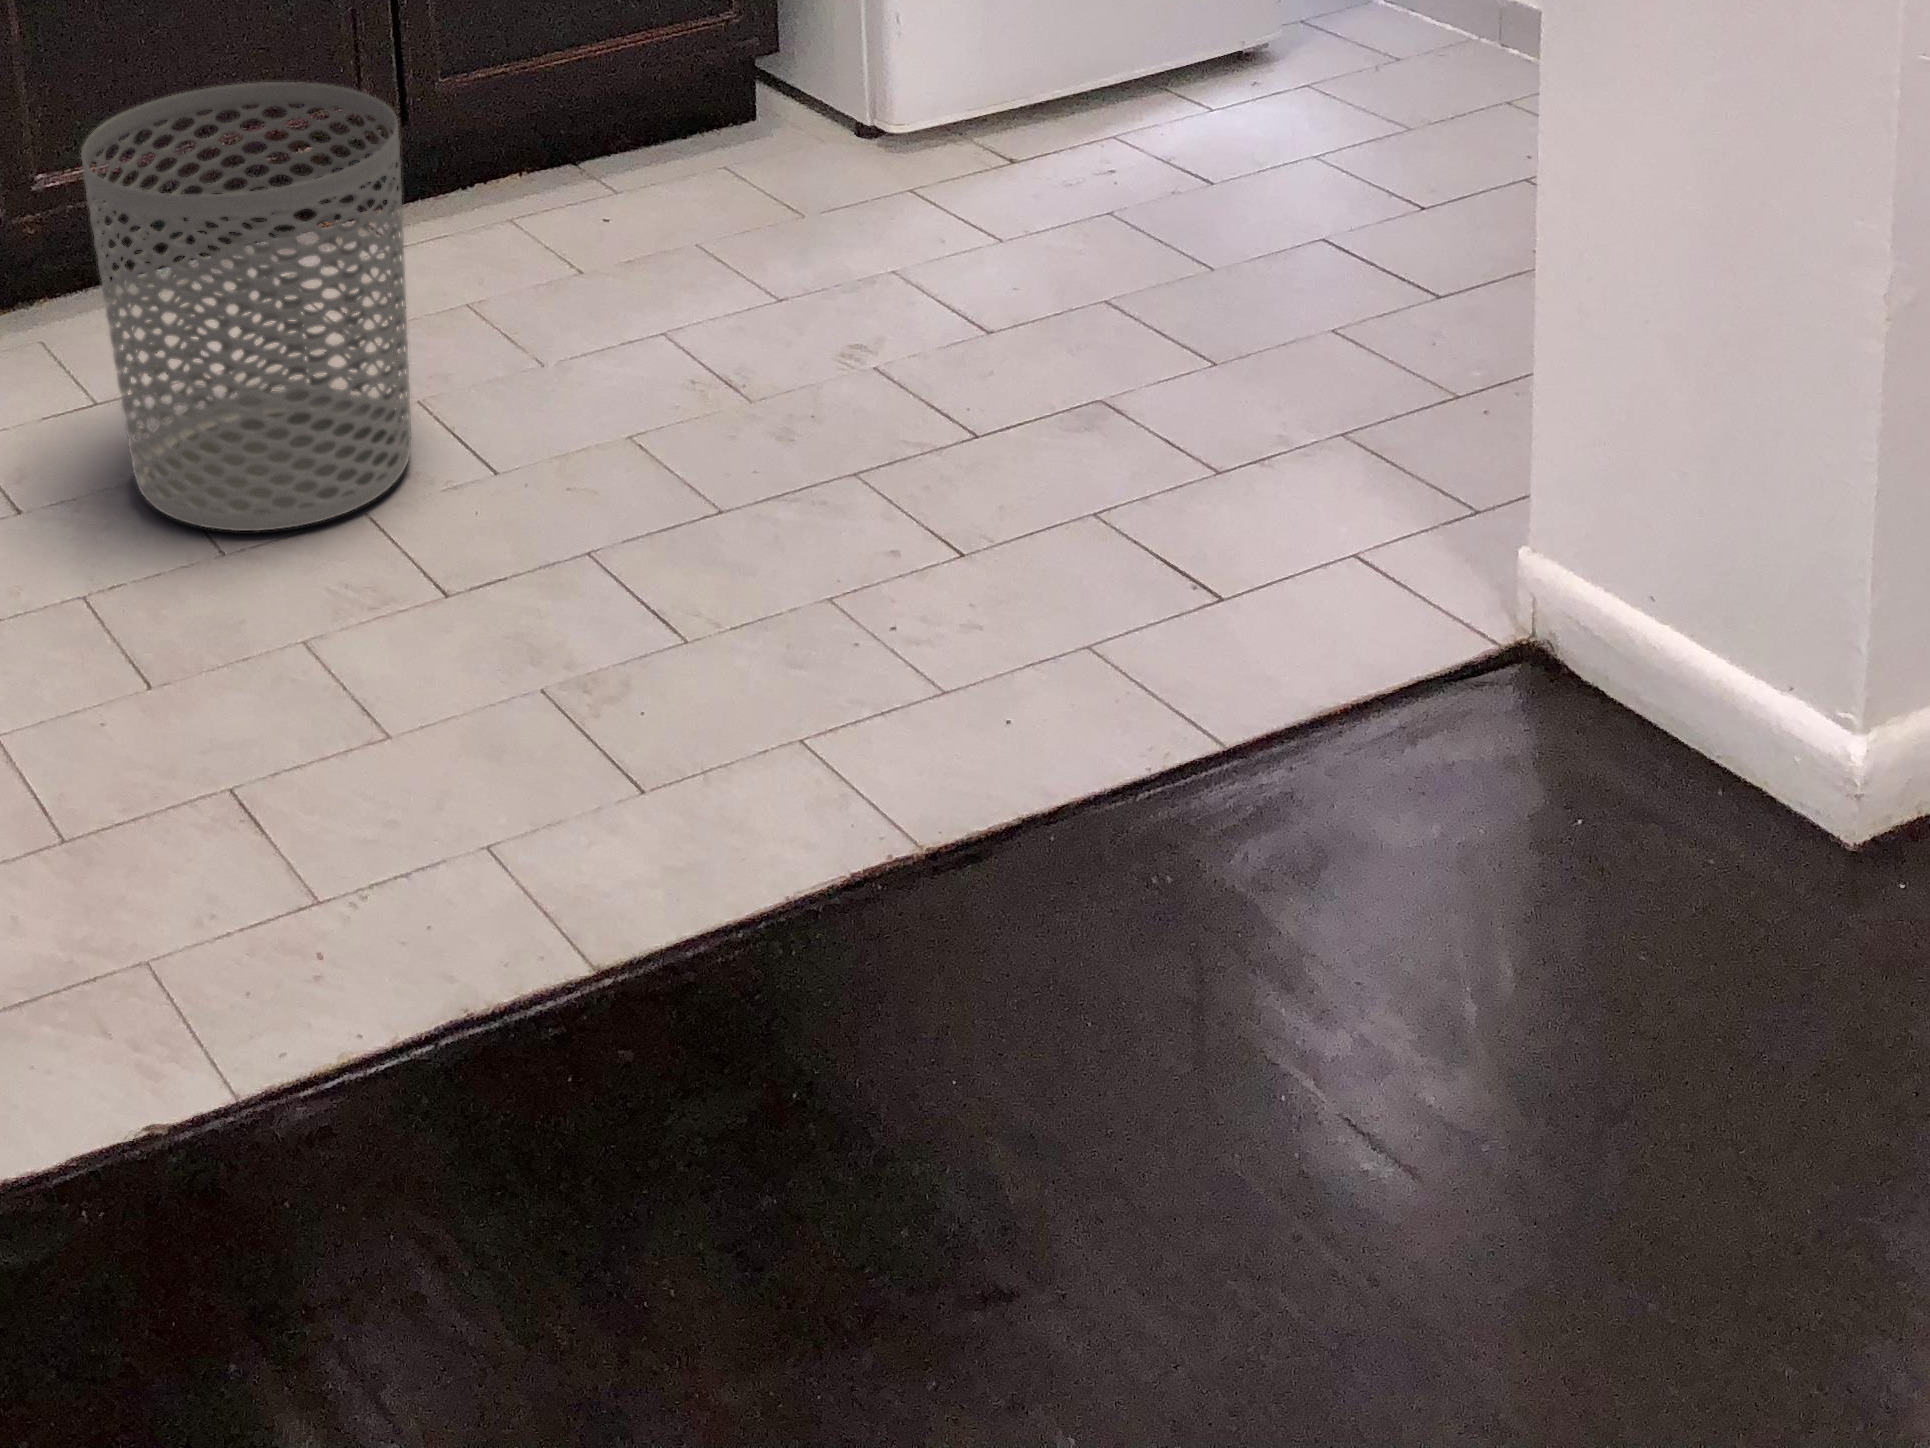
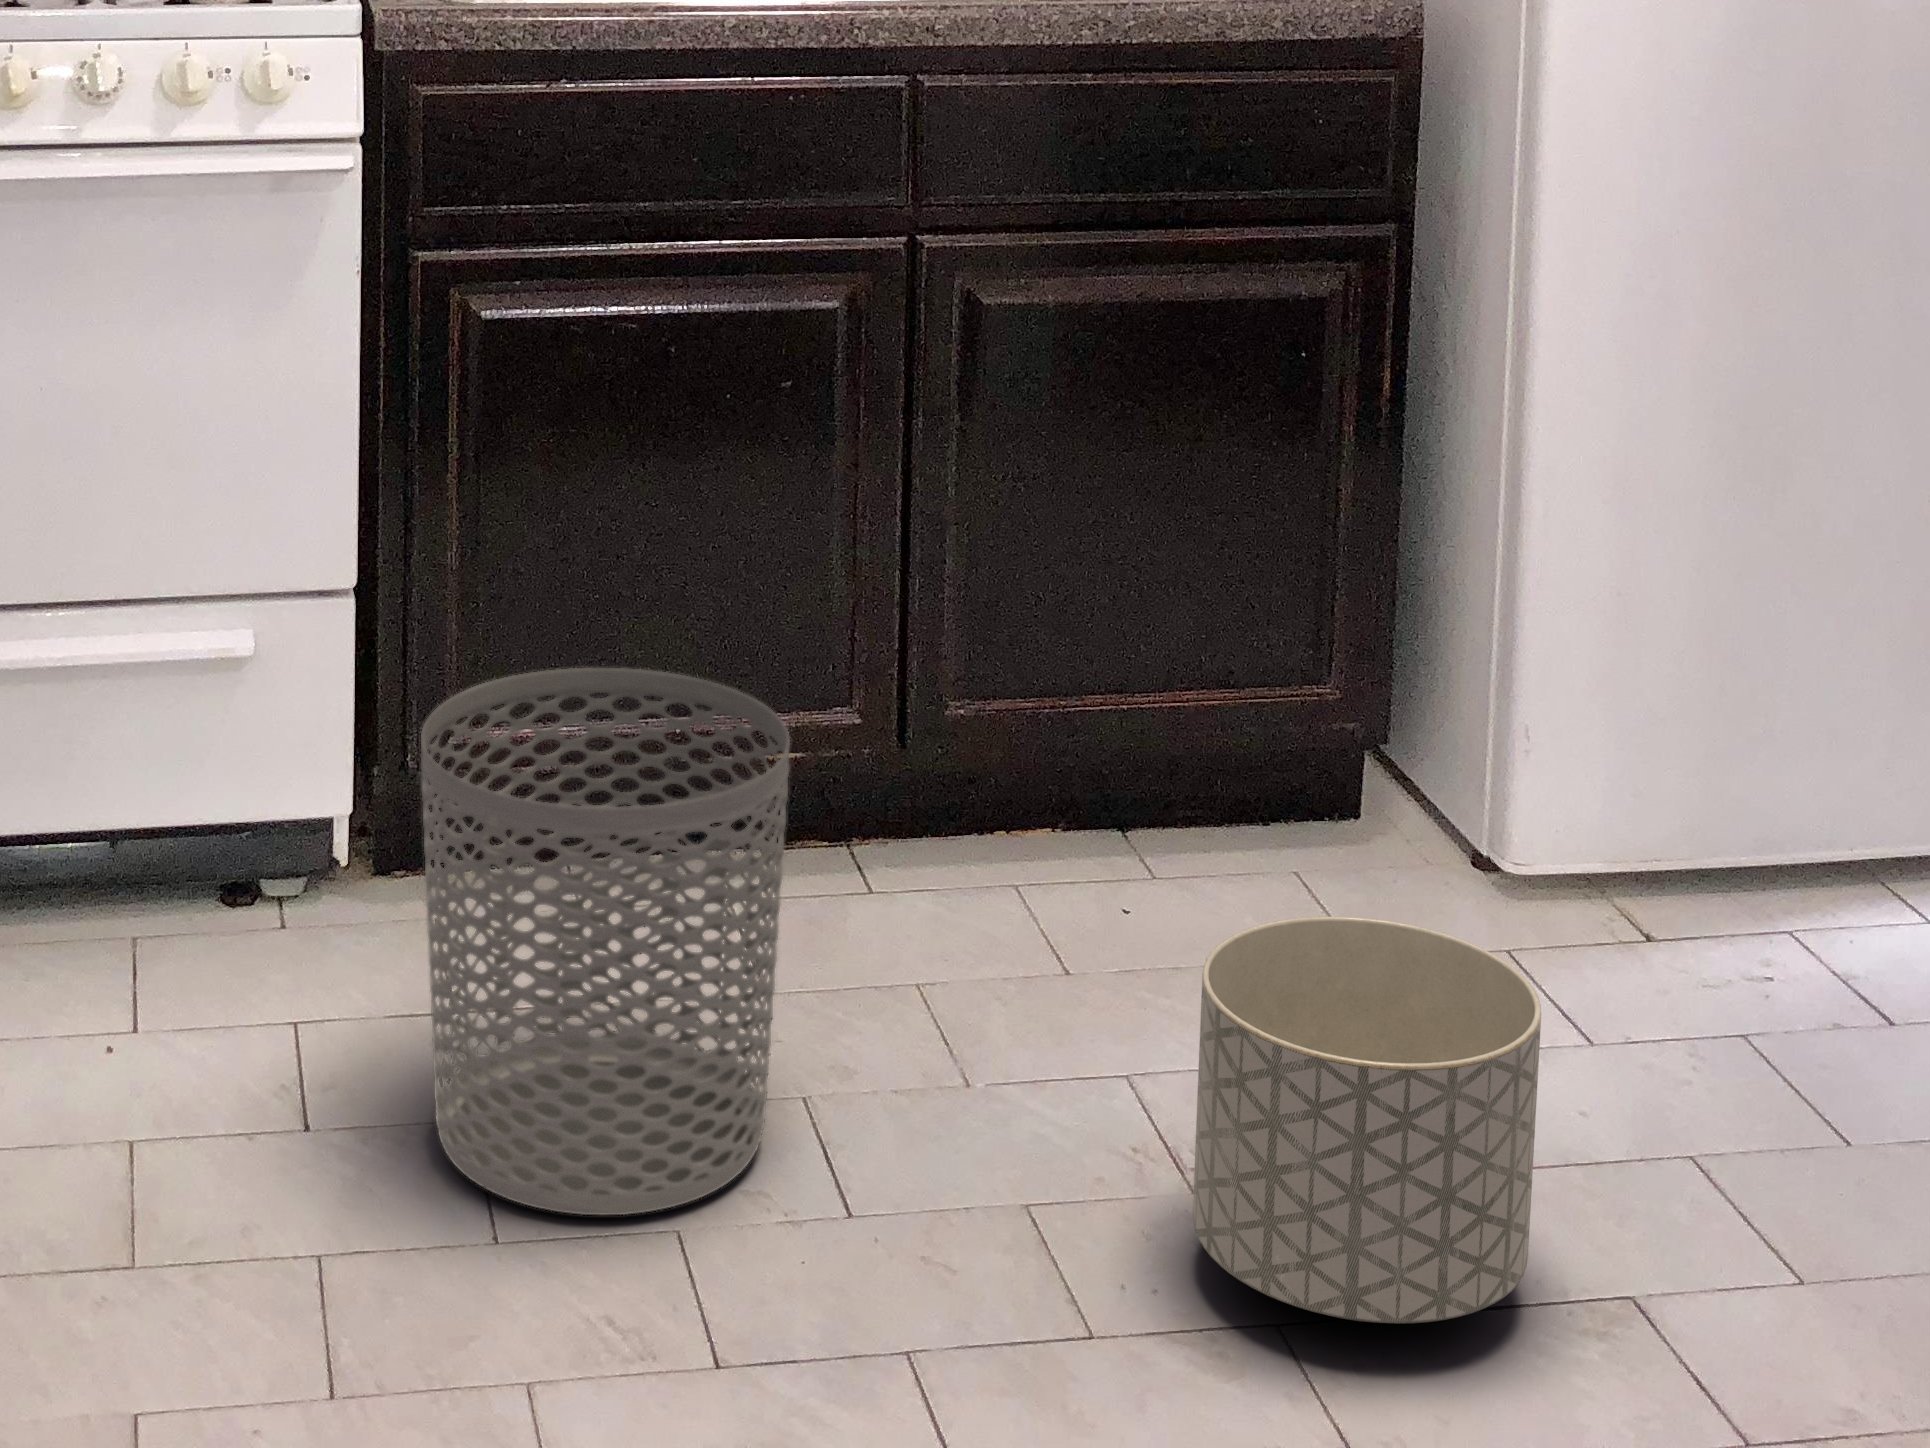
planter: none [766,163,1039,466] -> present [1193,917,1541,1323]

